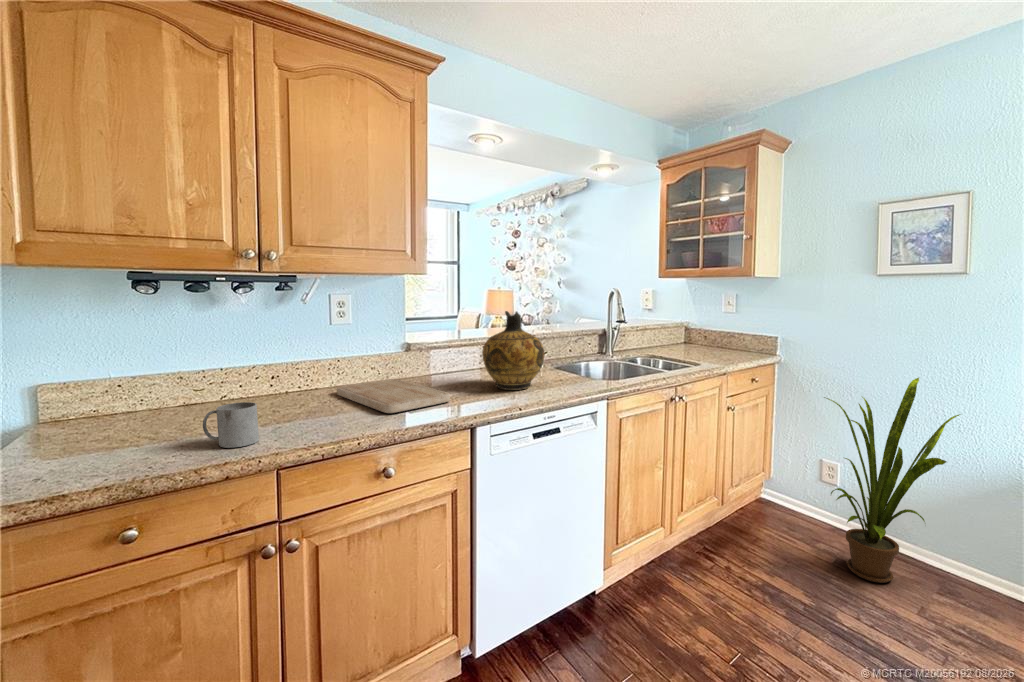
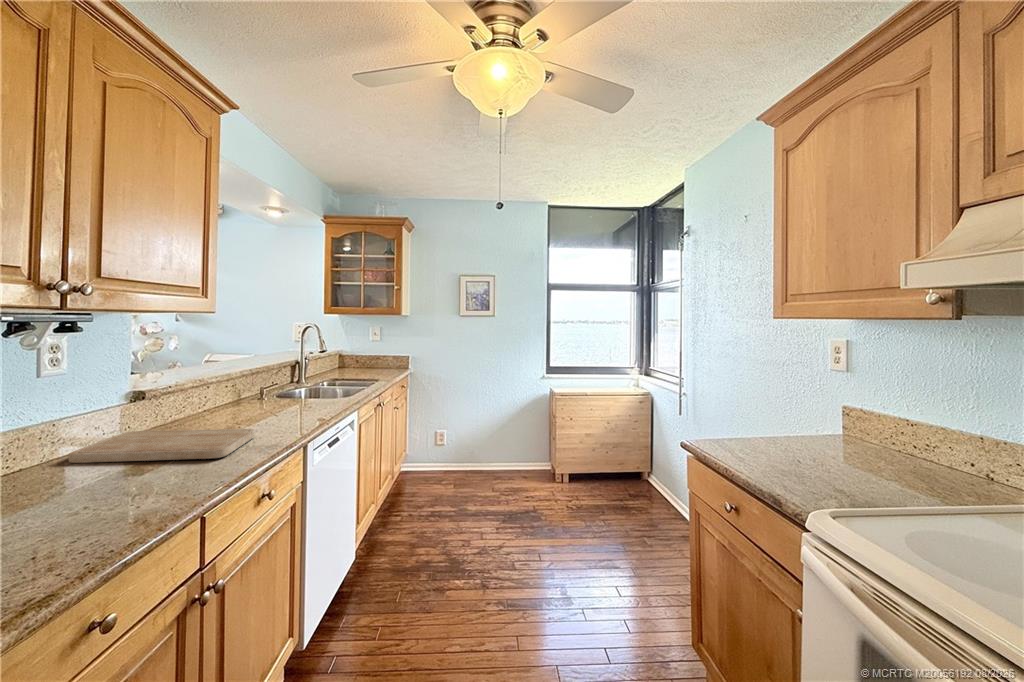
ceramic jug: present [482,311,545,390] -> none [248,348,312,418]
house plant: present [824,378,960,583] -> none [442,375,500,488]
mug: present [203,402,259,448] -> none [48,475,133,537]

